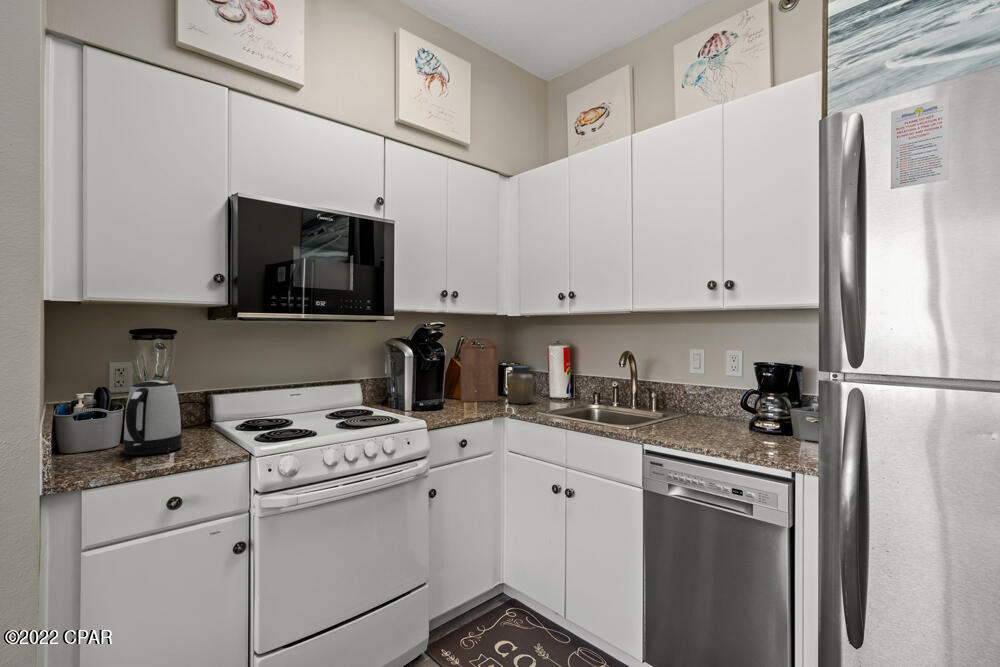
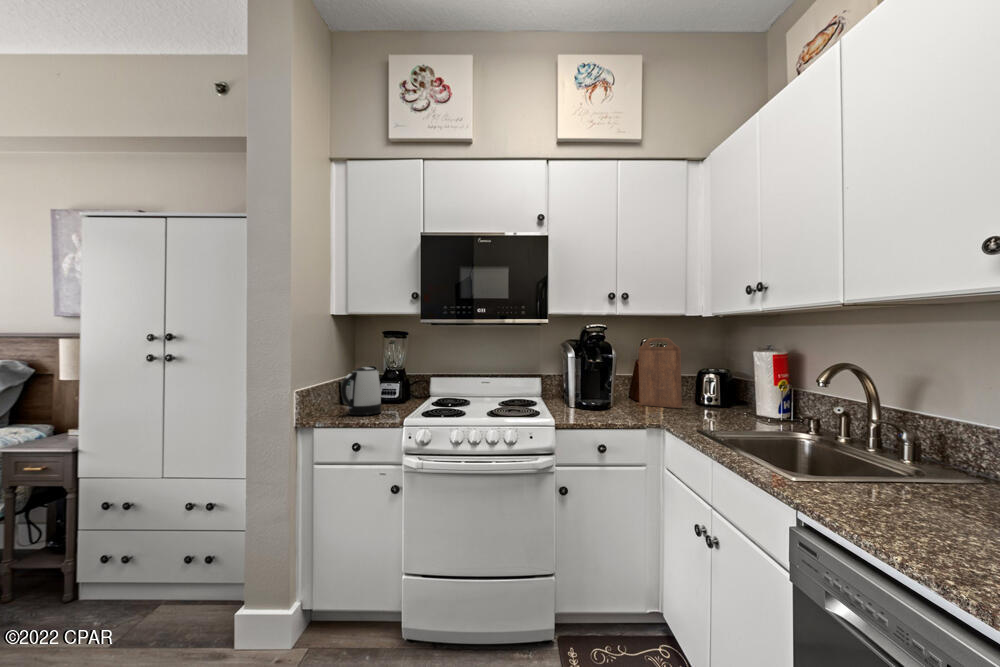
jar: present [507,366,534,404] -> none [687,371,722,415]

